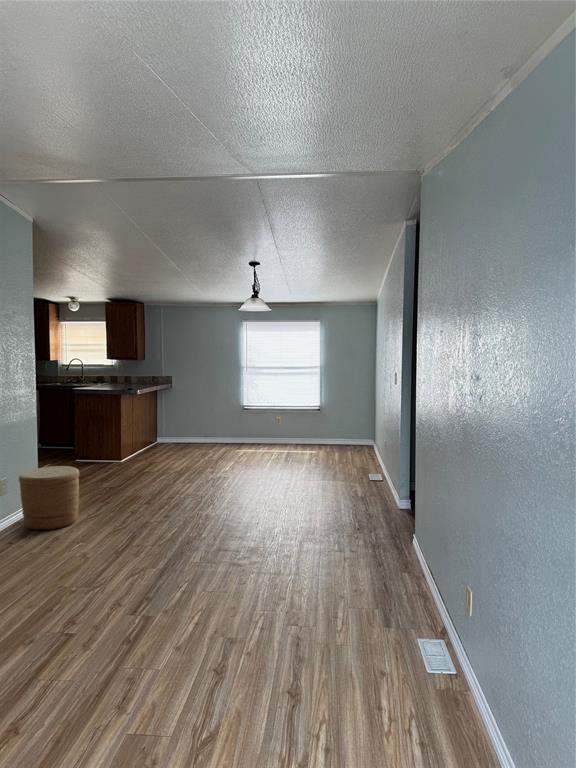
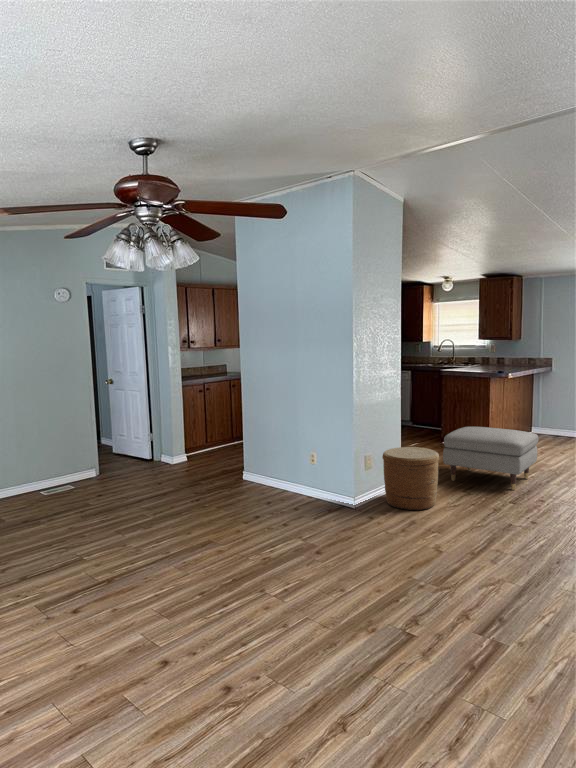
ottoman: none [81,441,166,495] -> present [443,427,539,490]

